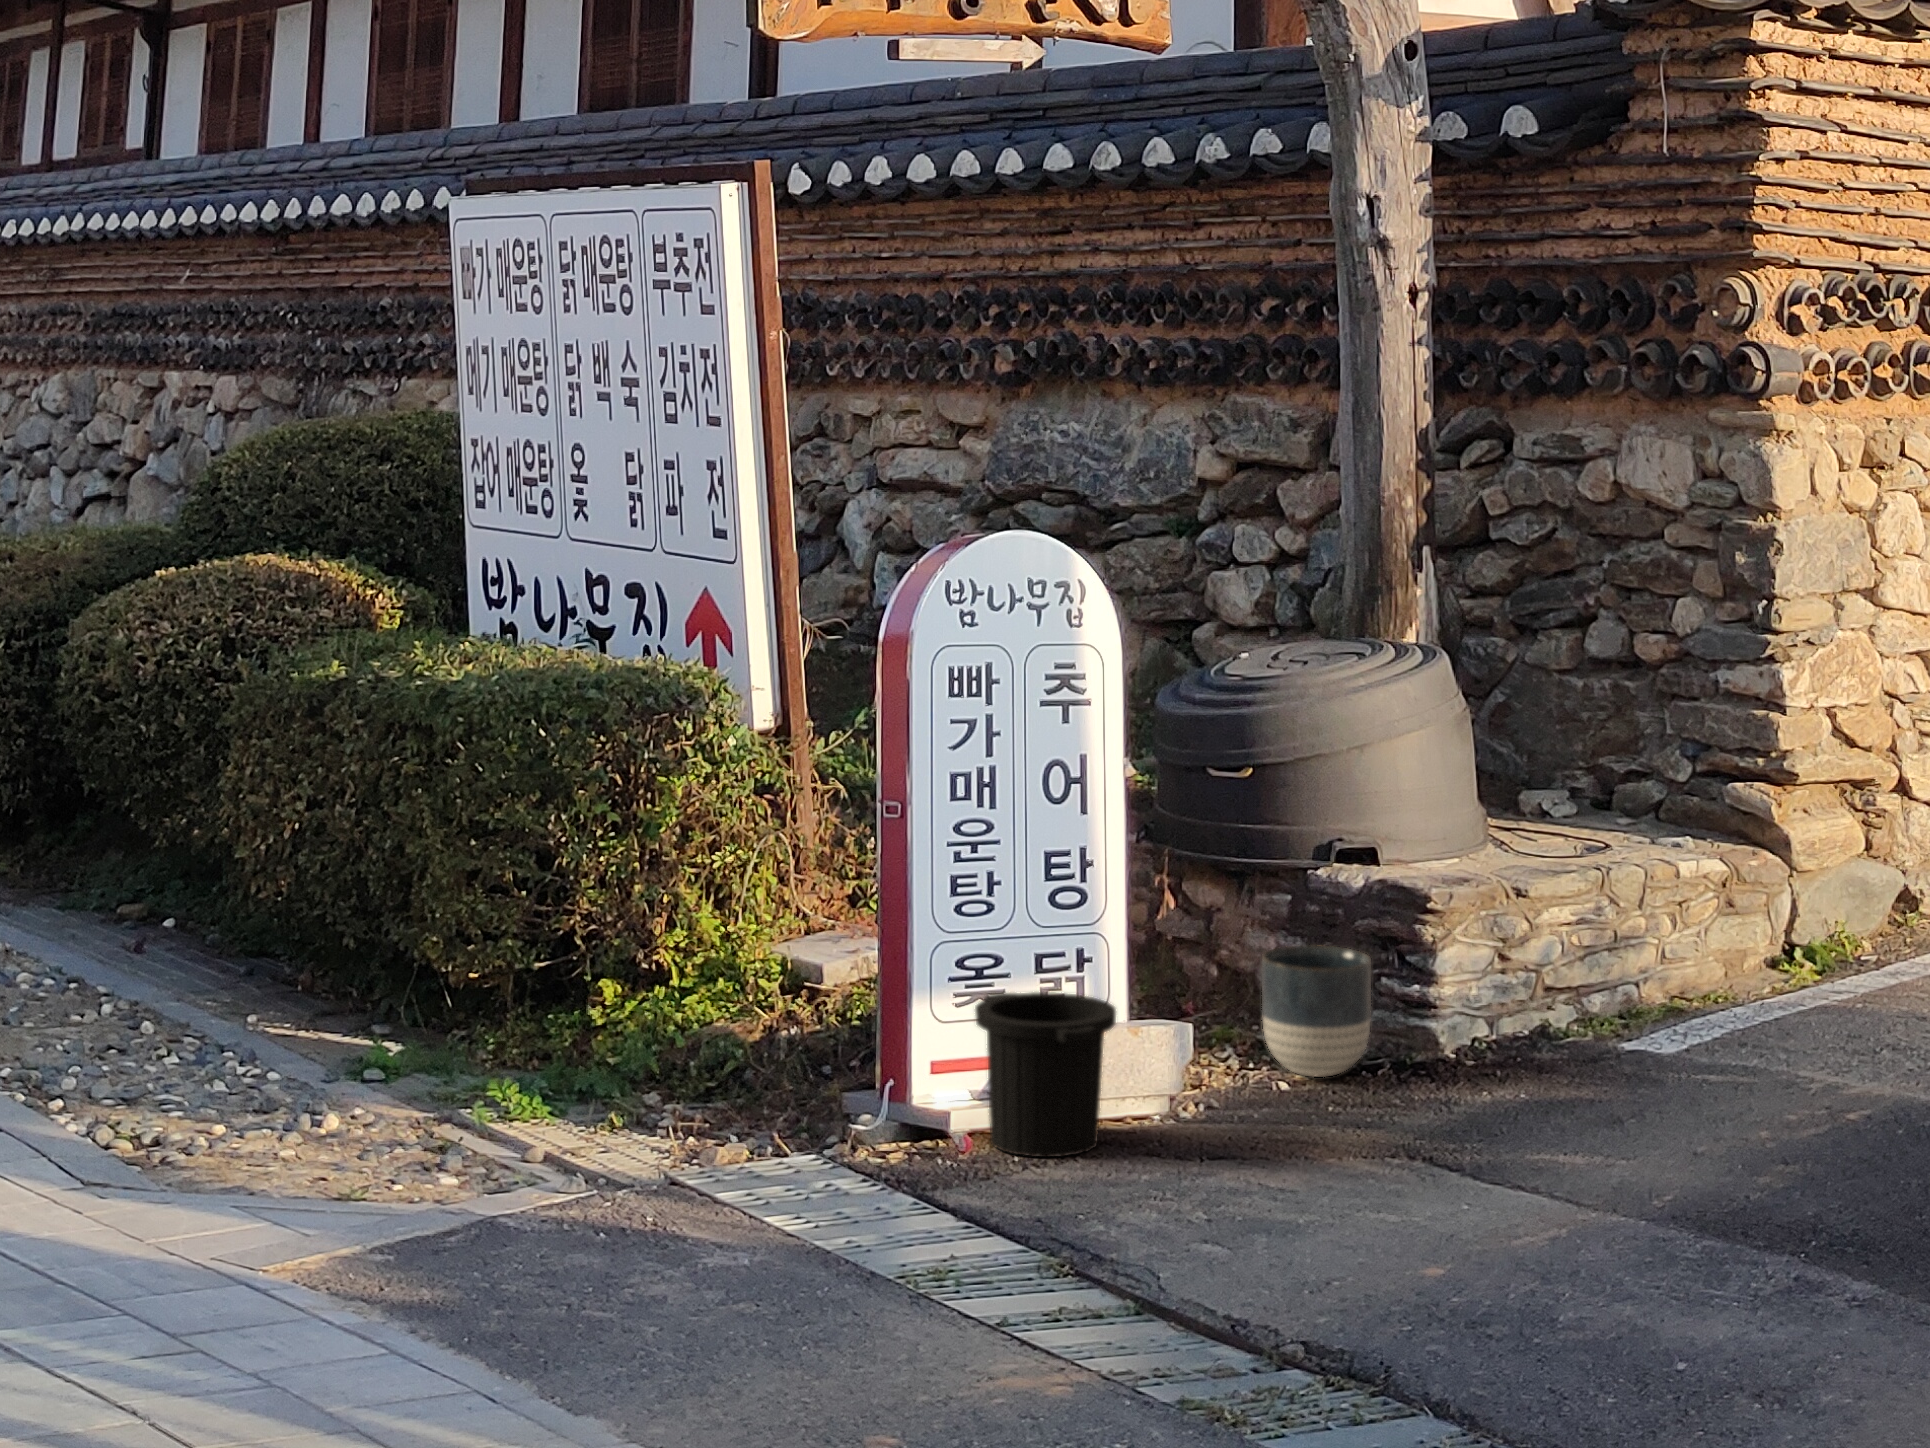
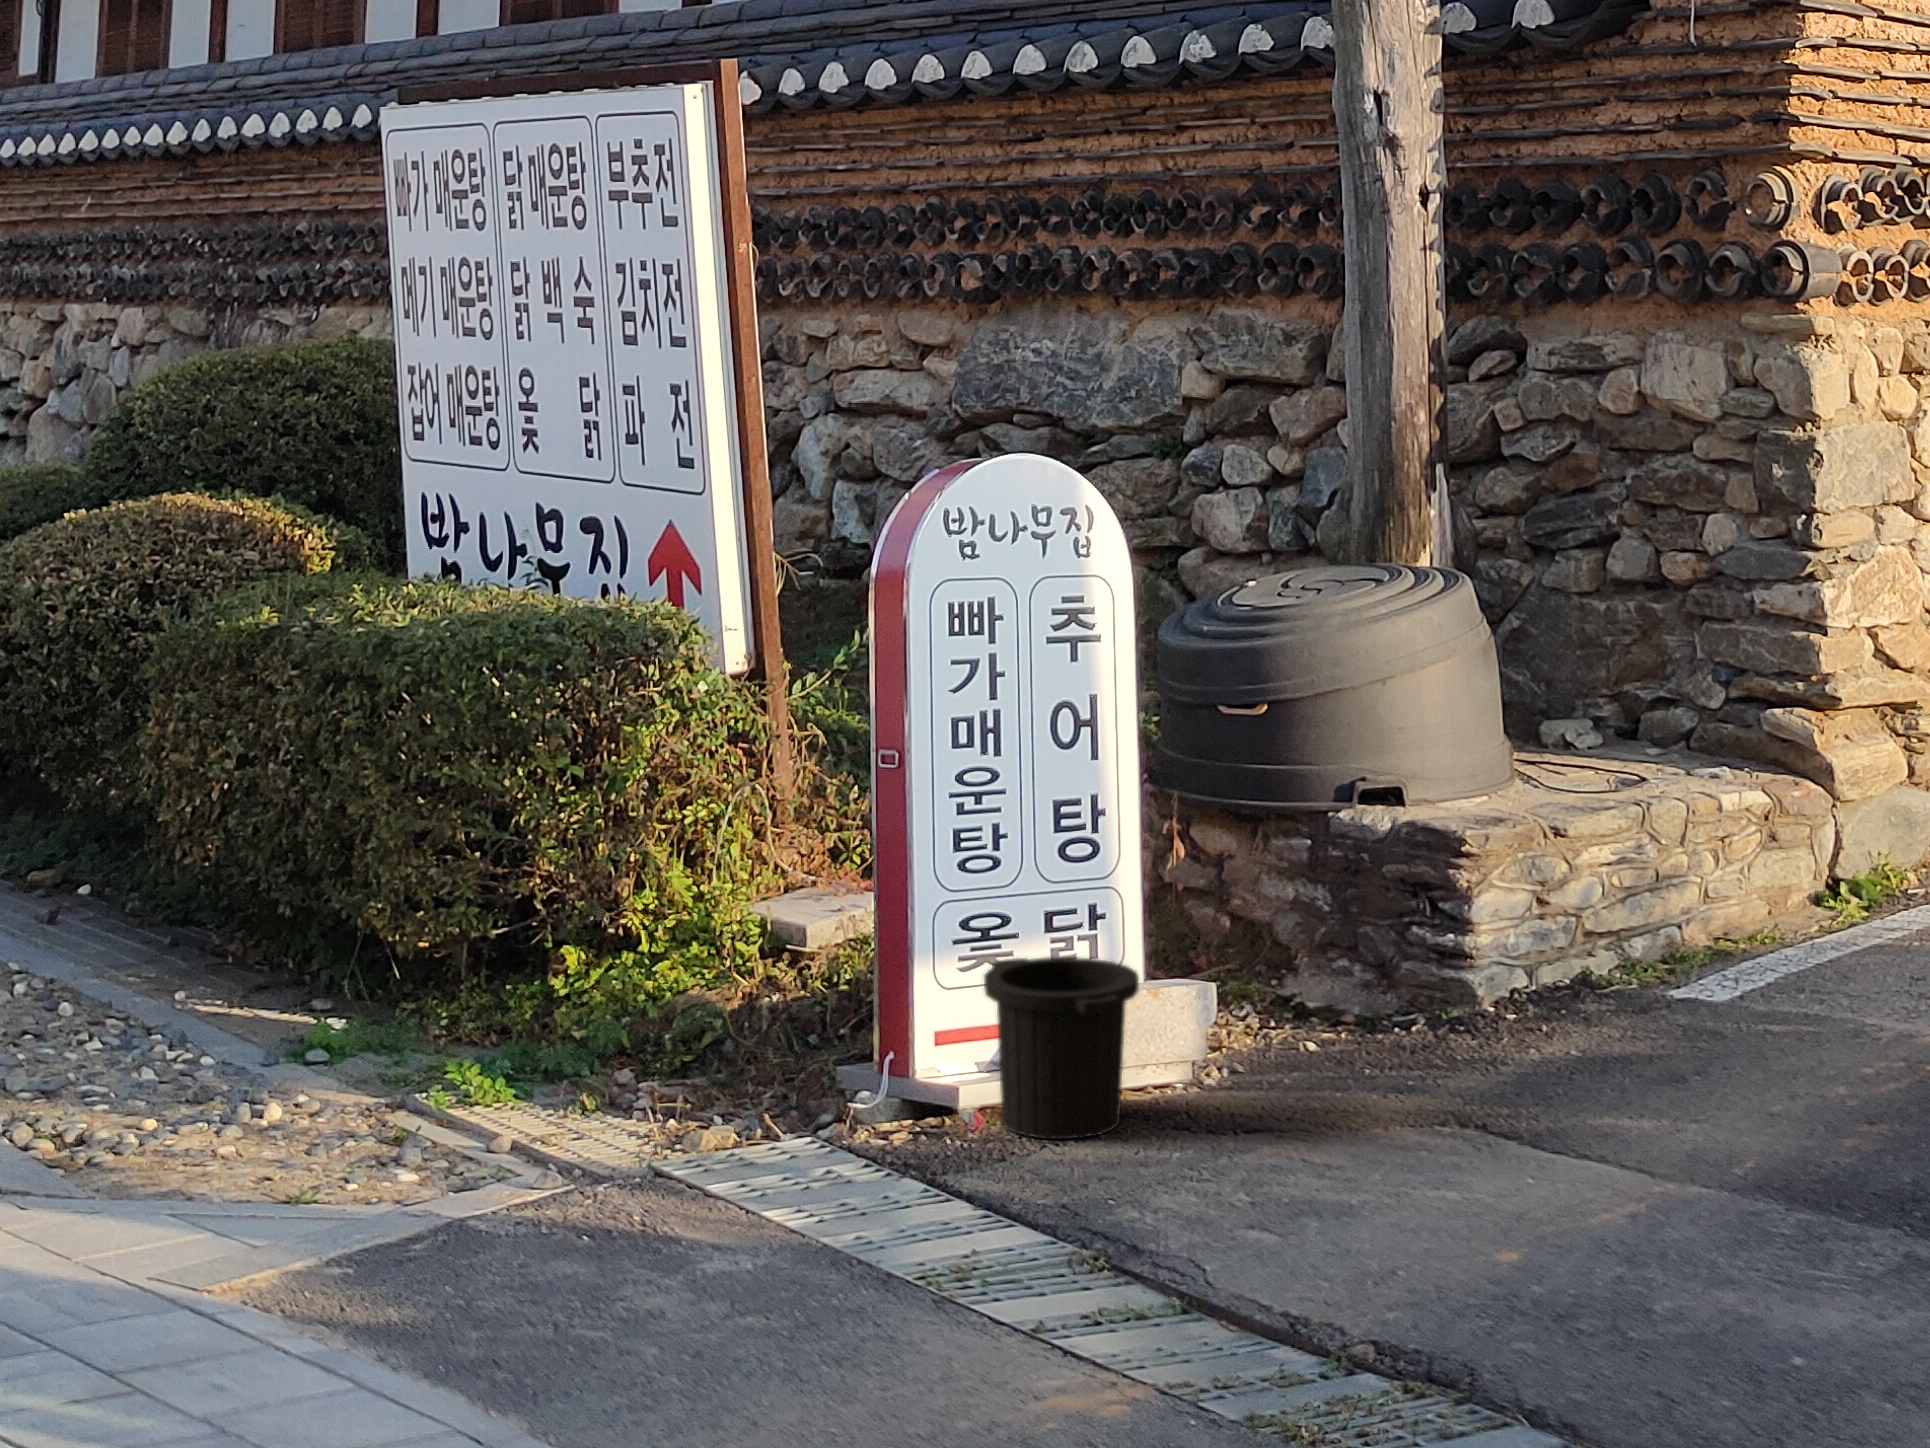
planter: present [1262,945,1371,1077] -> none [1287,895,1405,1038]

